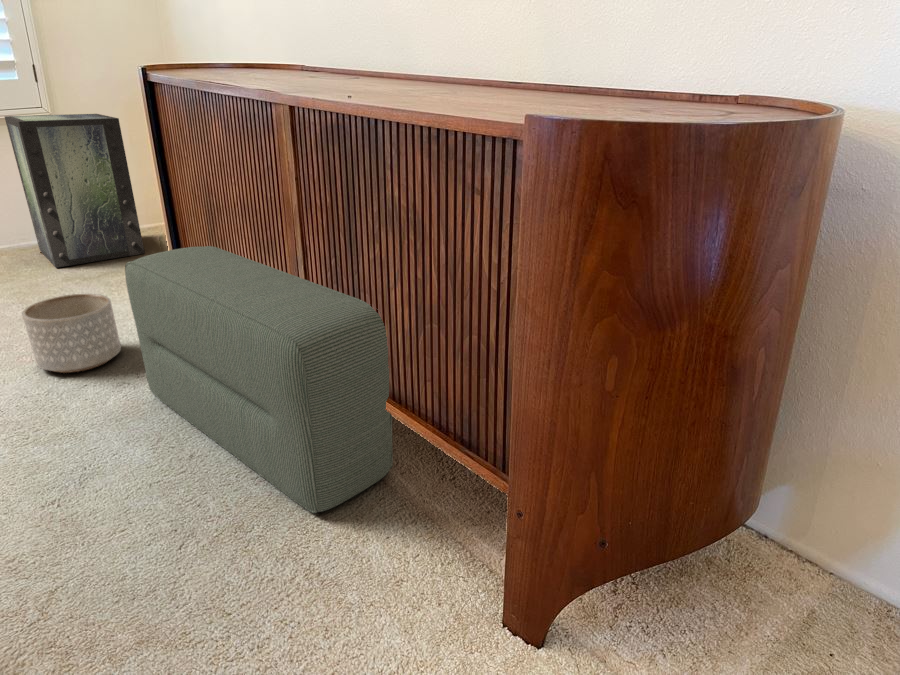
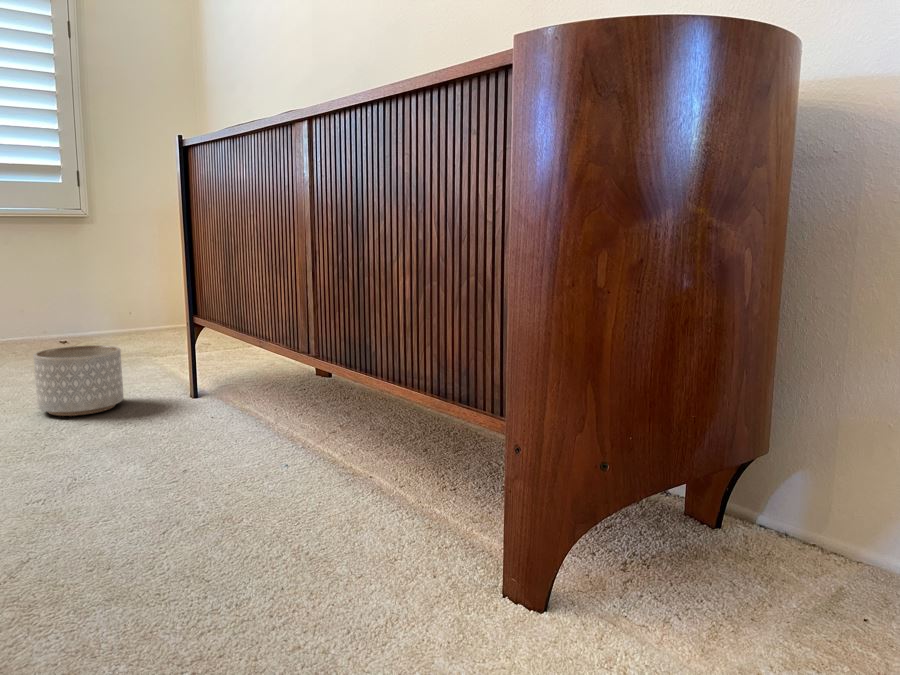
storage box: present [5,114,145,268] -> none [43,212,156,350]
pouf: present [125,246,393,513] -> none [140,283,392,509]

